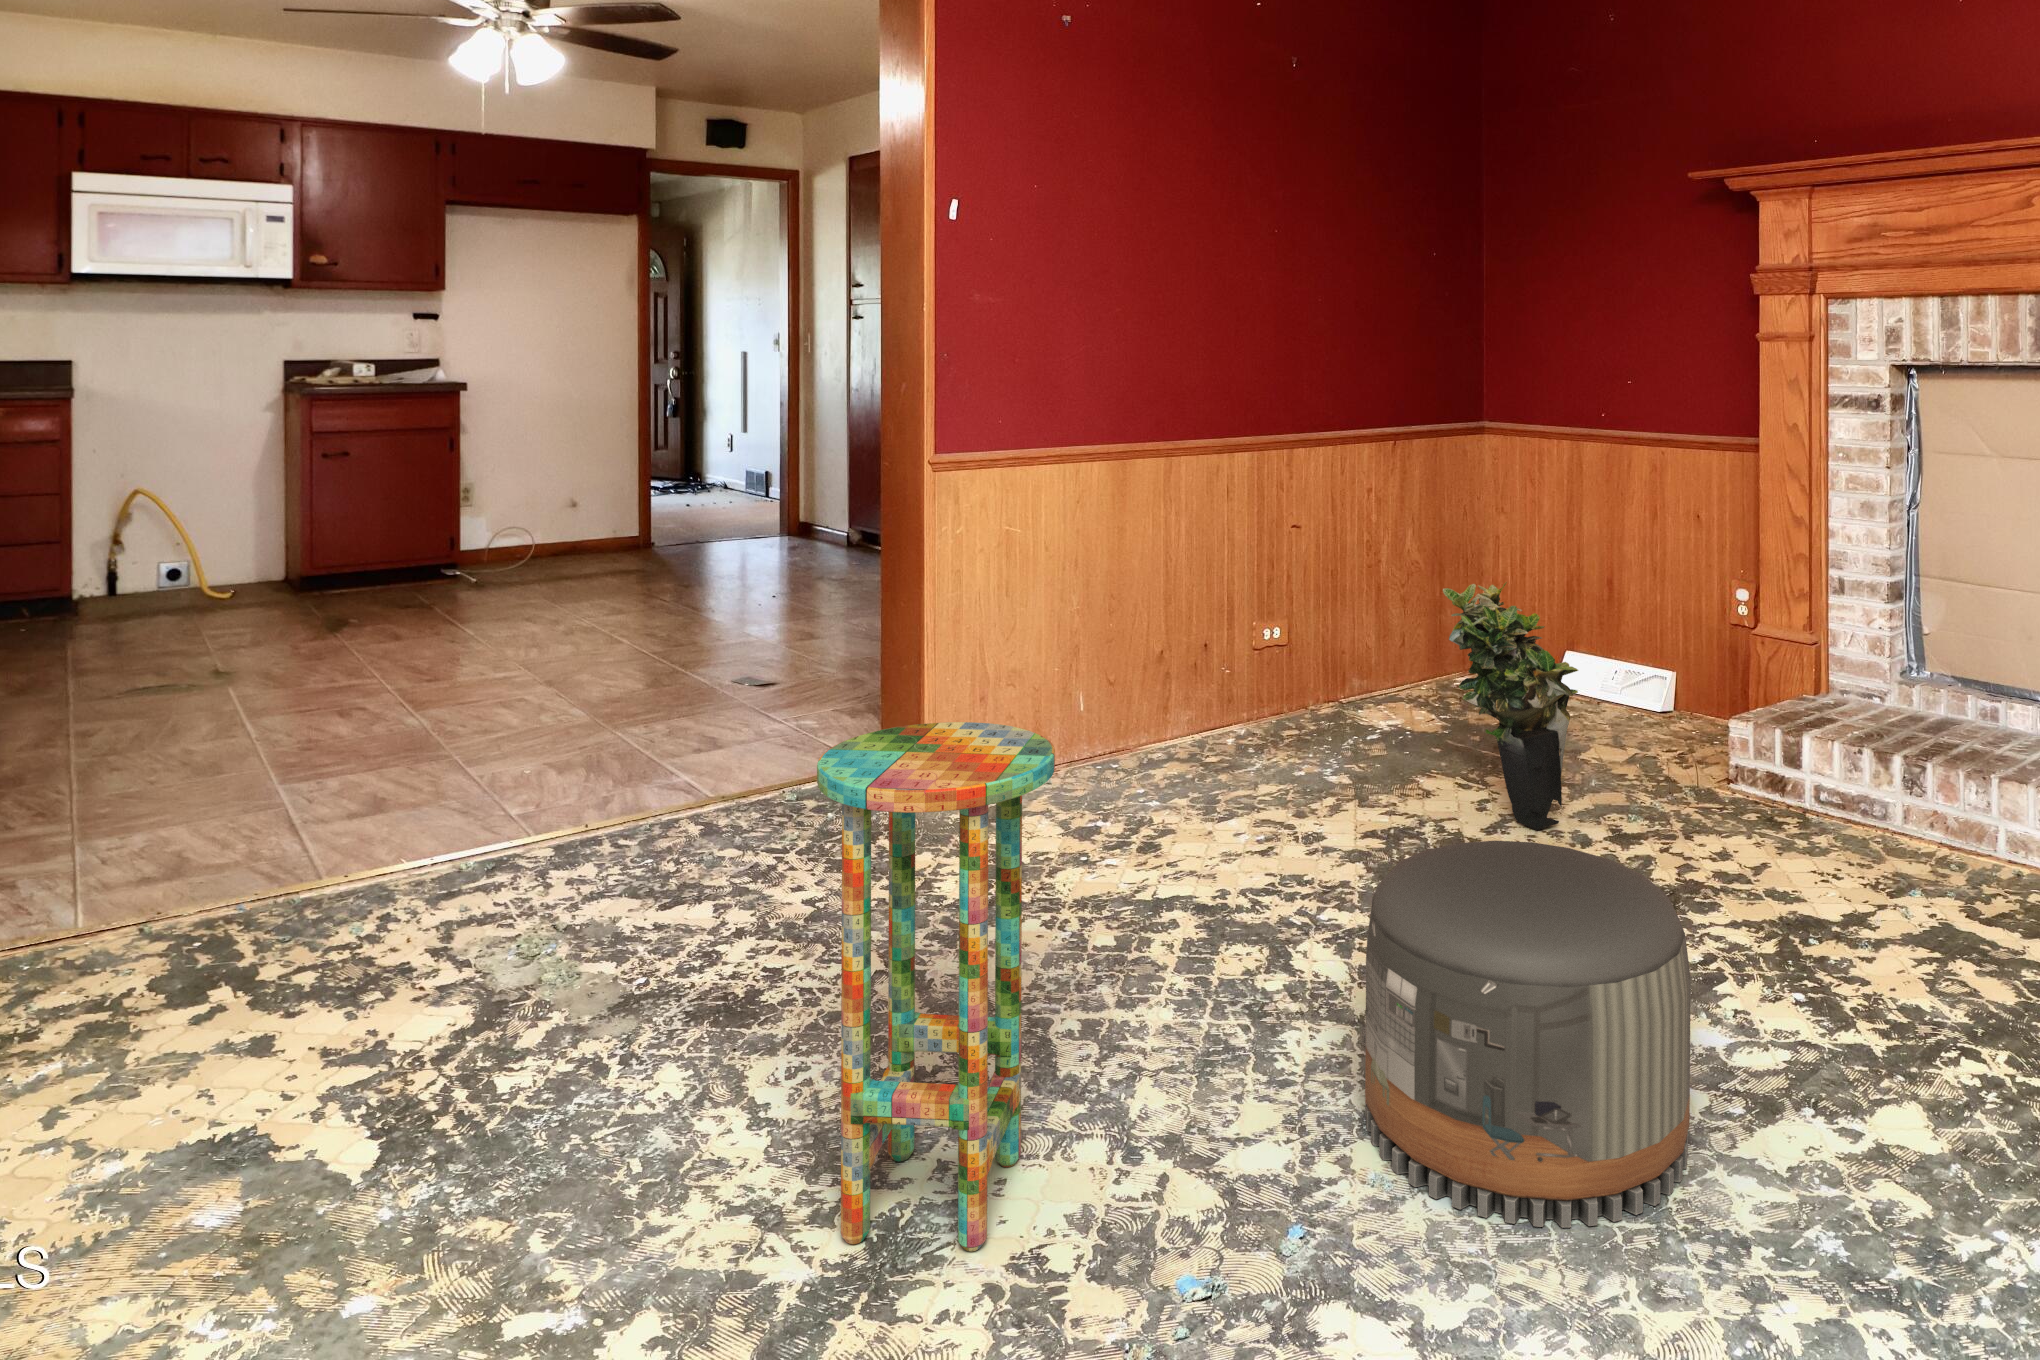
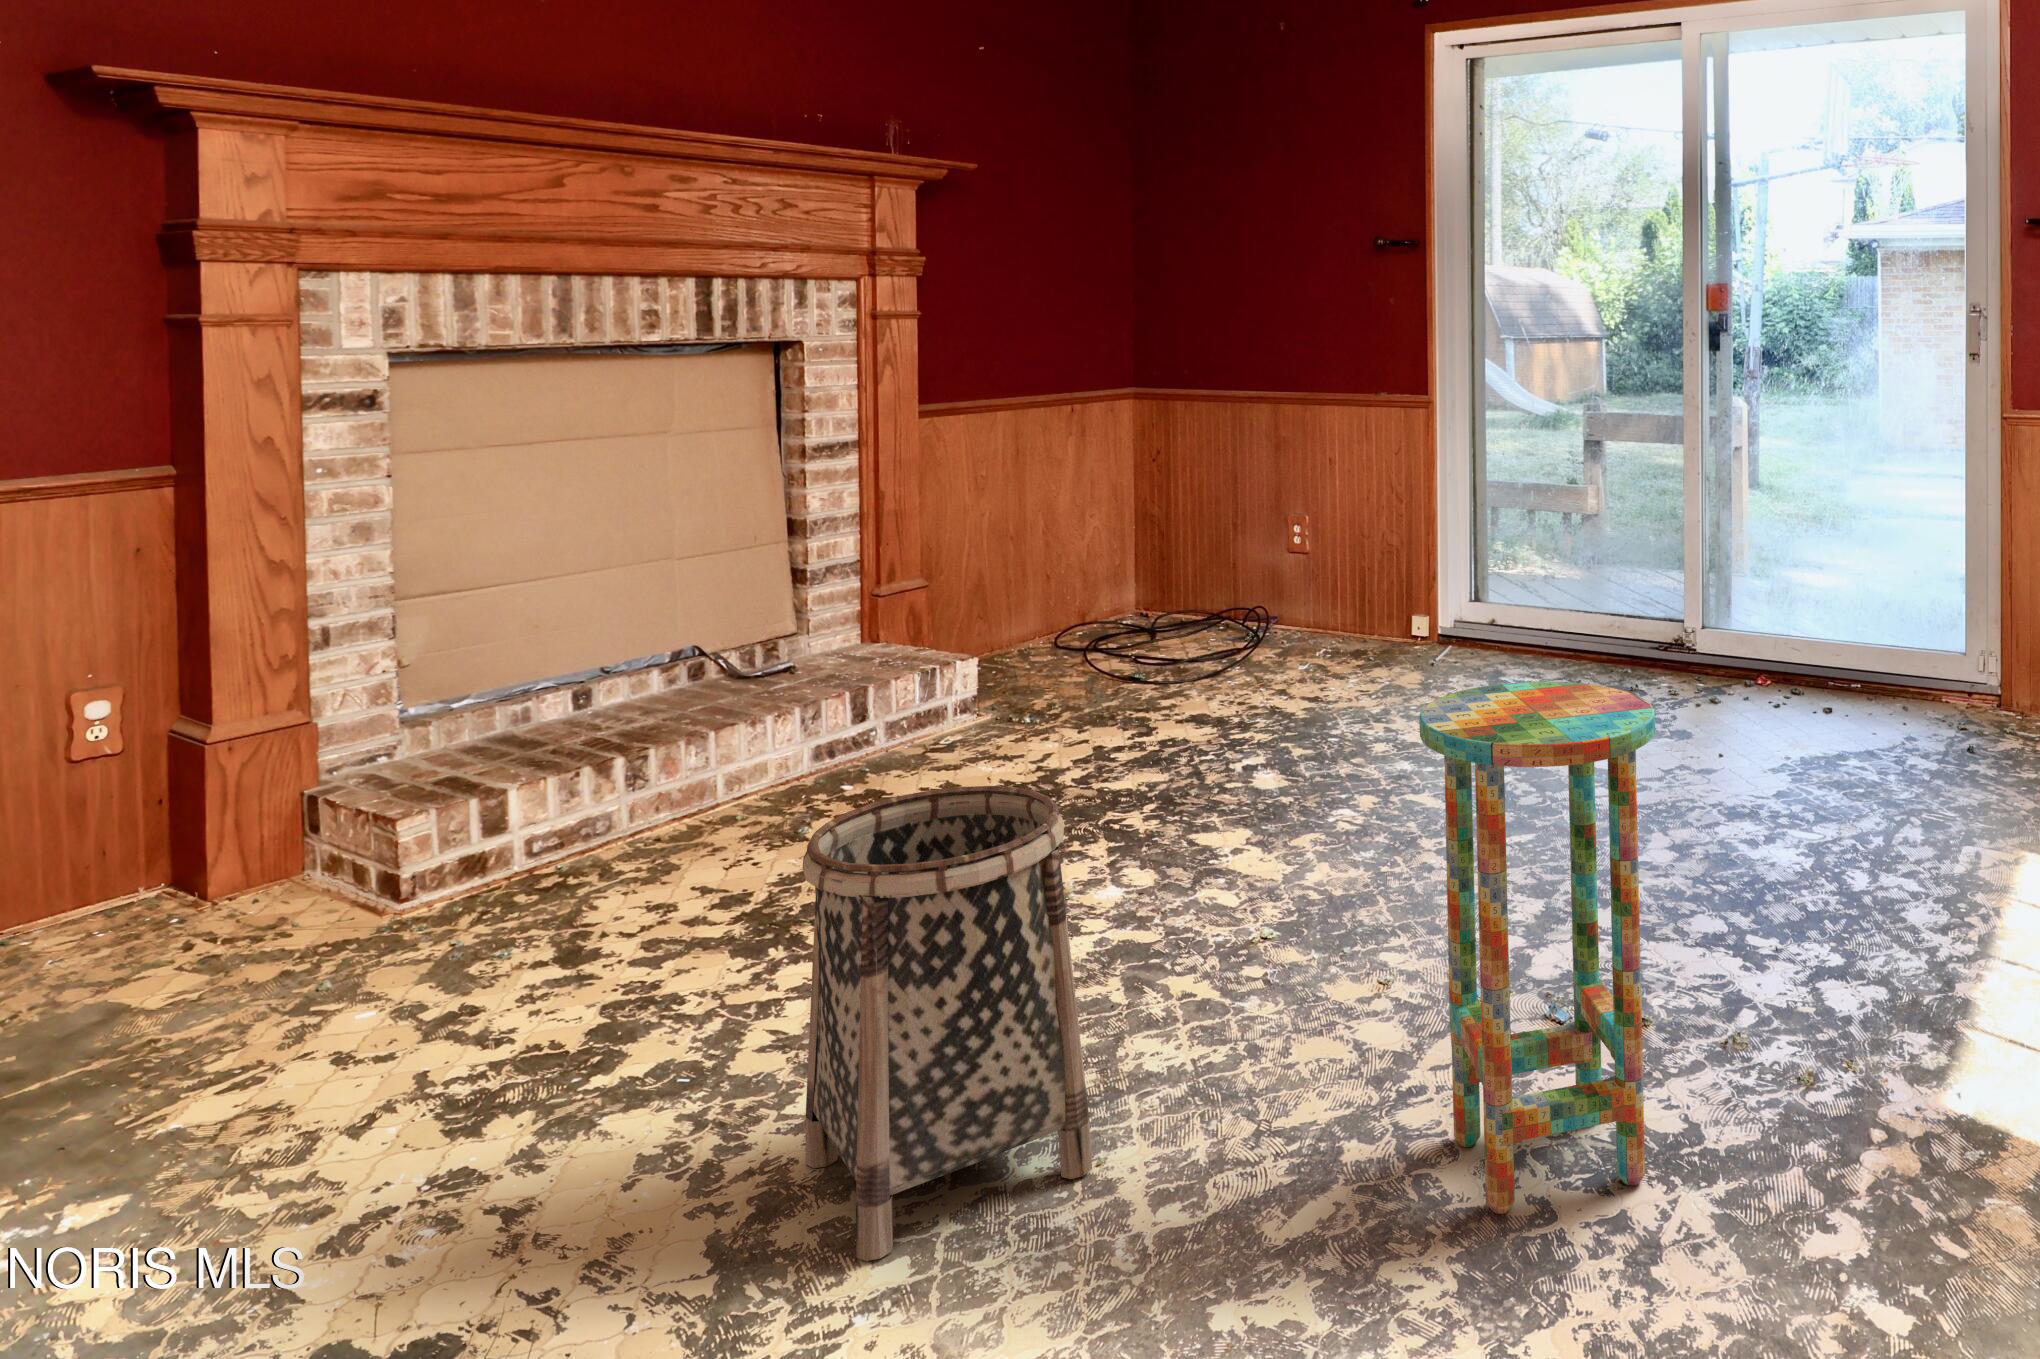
potted plant: present [1443,582,1578,831] -> none [308,692,564,1009]
basket: none [1096,688,1281,995] -> present [802,786,1092,1261]
pouf: present [1365,841,1691,1228] -> none [1143,720,1405,1000]

